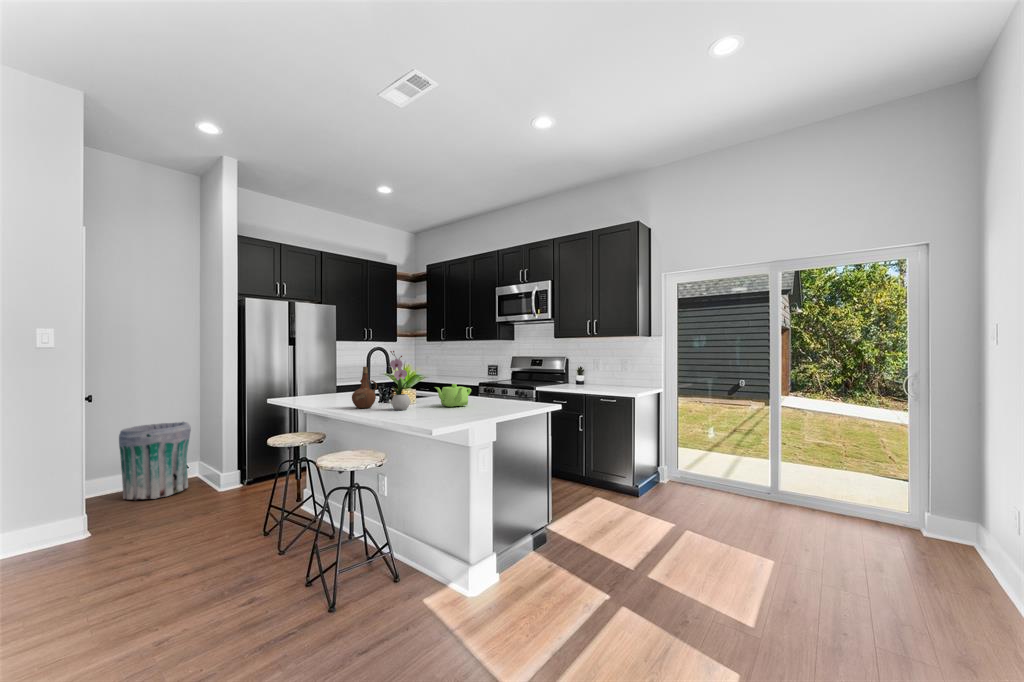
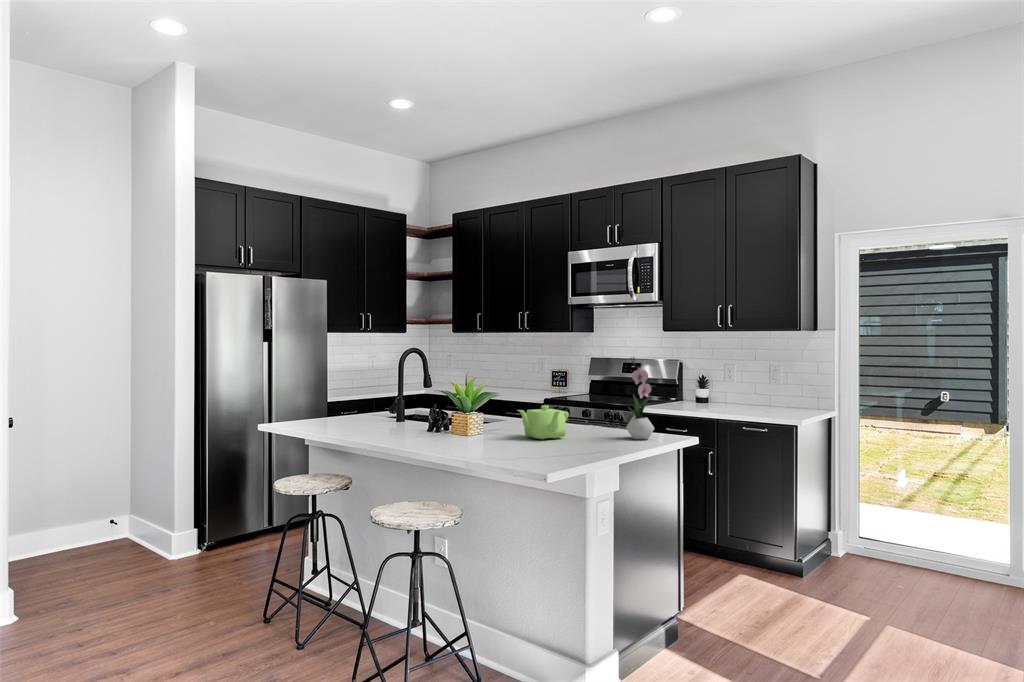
flower arrangement: present [390,351,411,410] -> present [626,357,655,439]
ceramic pitcher: present [352,367,377,408] -> none [399,379,434,440]
trash can: present [119,422,191,500] -> none [37,453,131,566]

